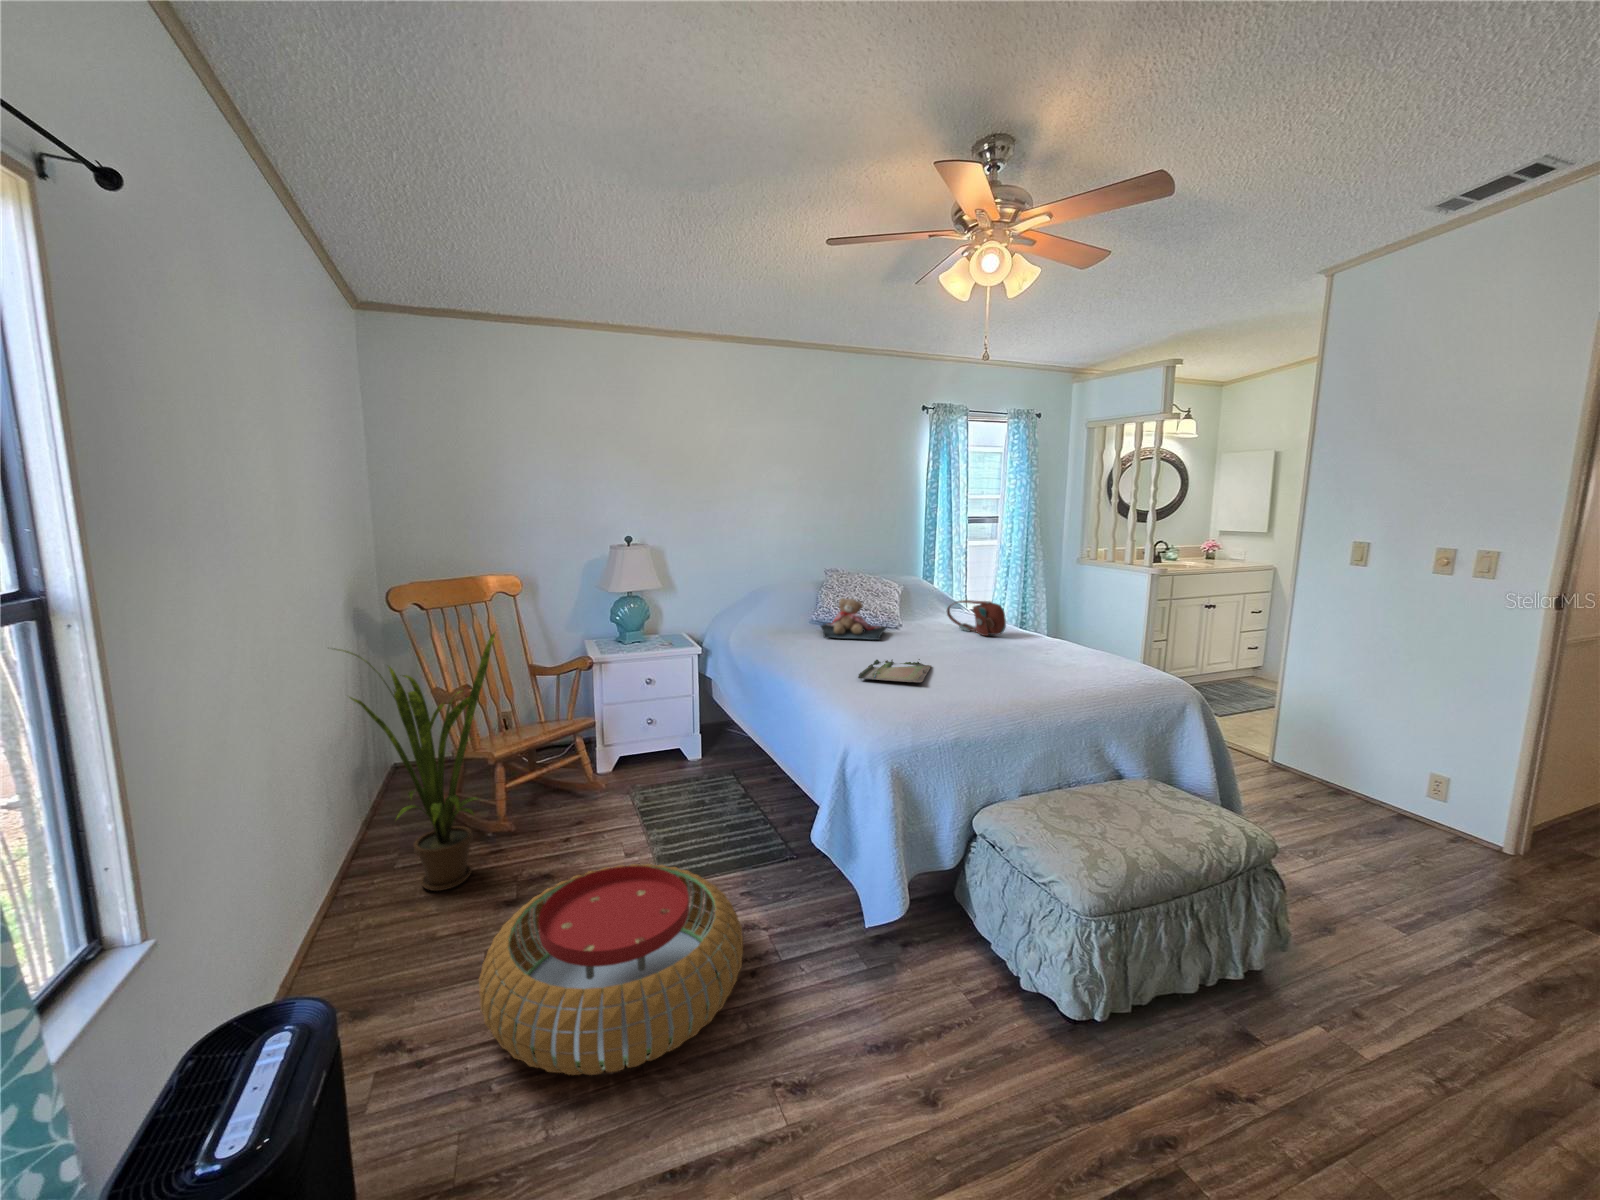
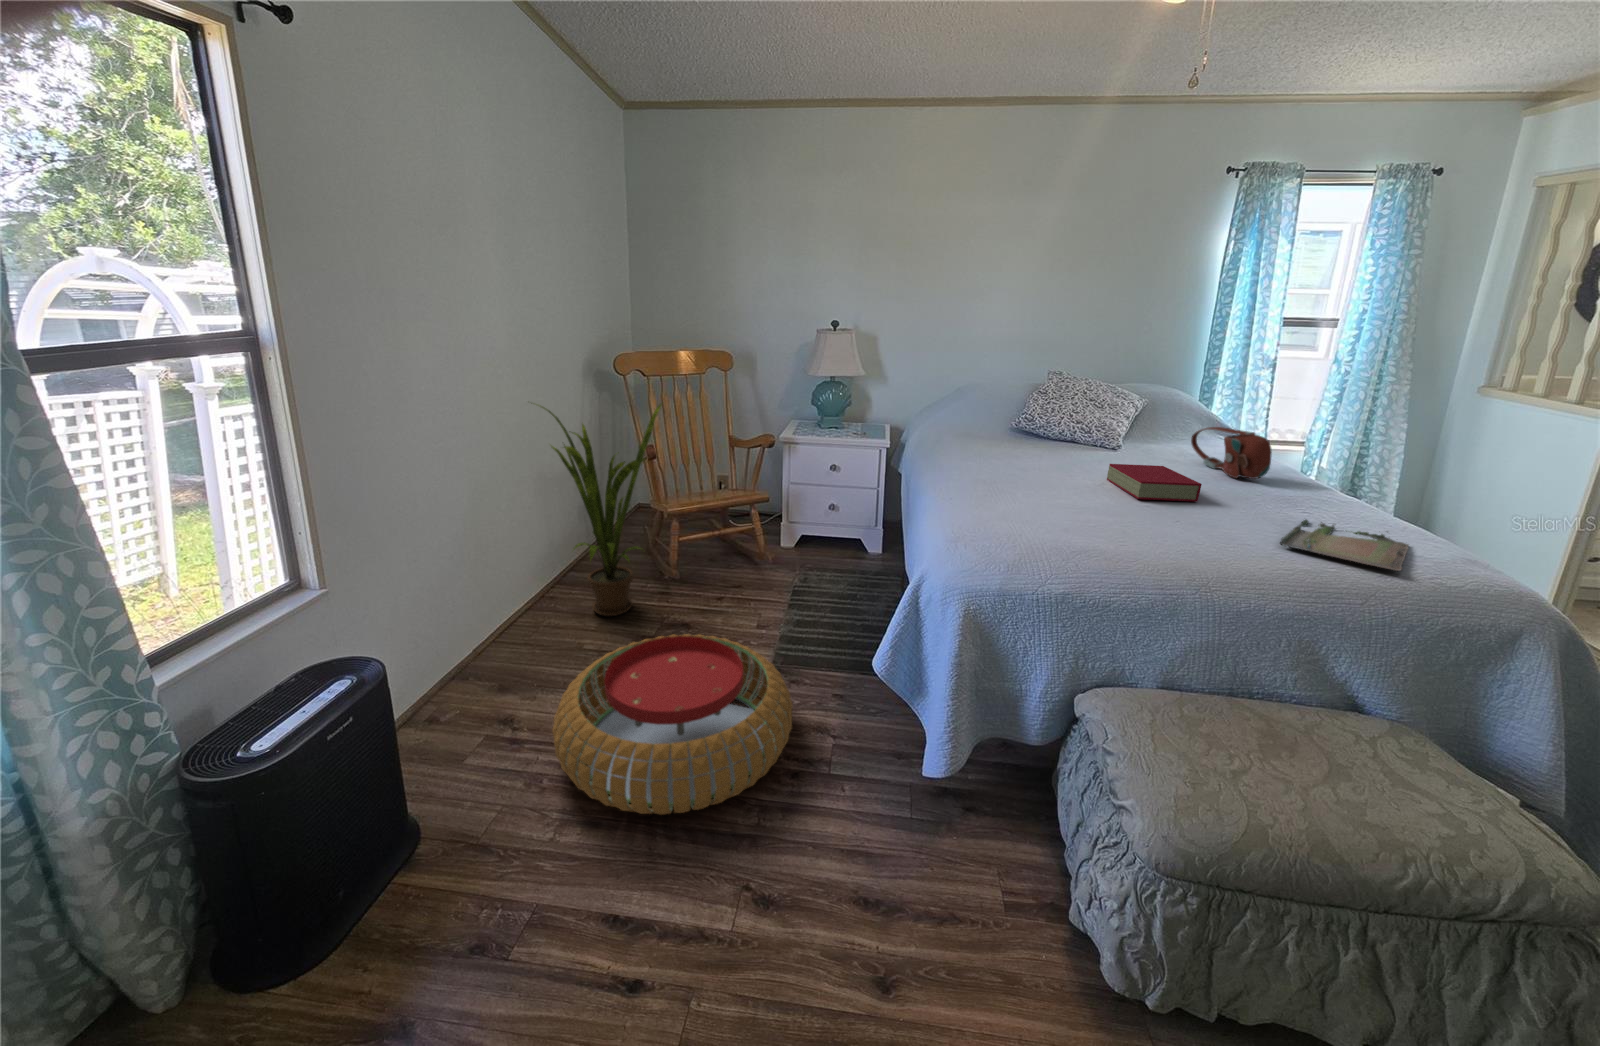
teddy bear: present [821,598,886,640] -> none [1011,406,1098,463]
book: none [909,633,979,660] -> present [1107,464,1202,501]
tray: present [858,659,931,682] -> present [1280,520,1408,571]

